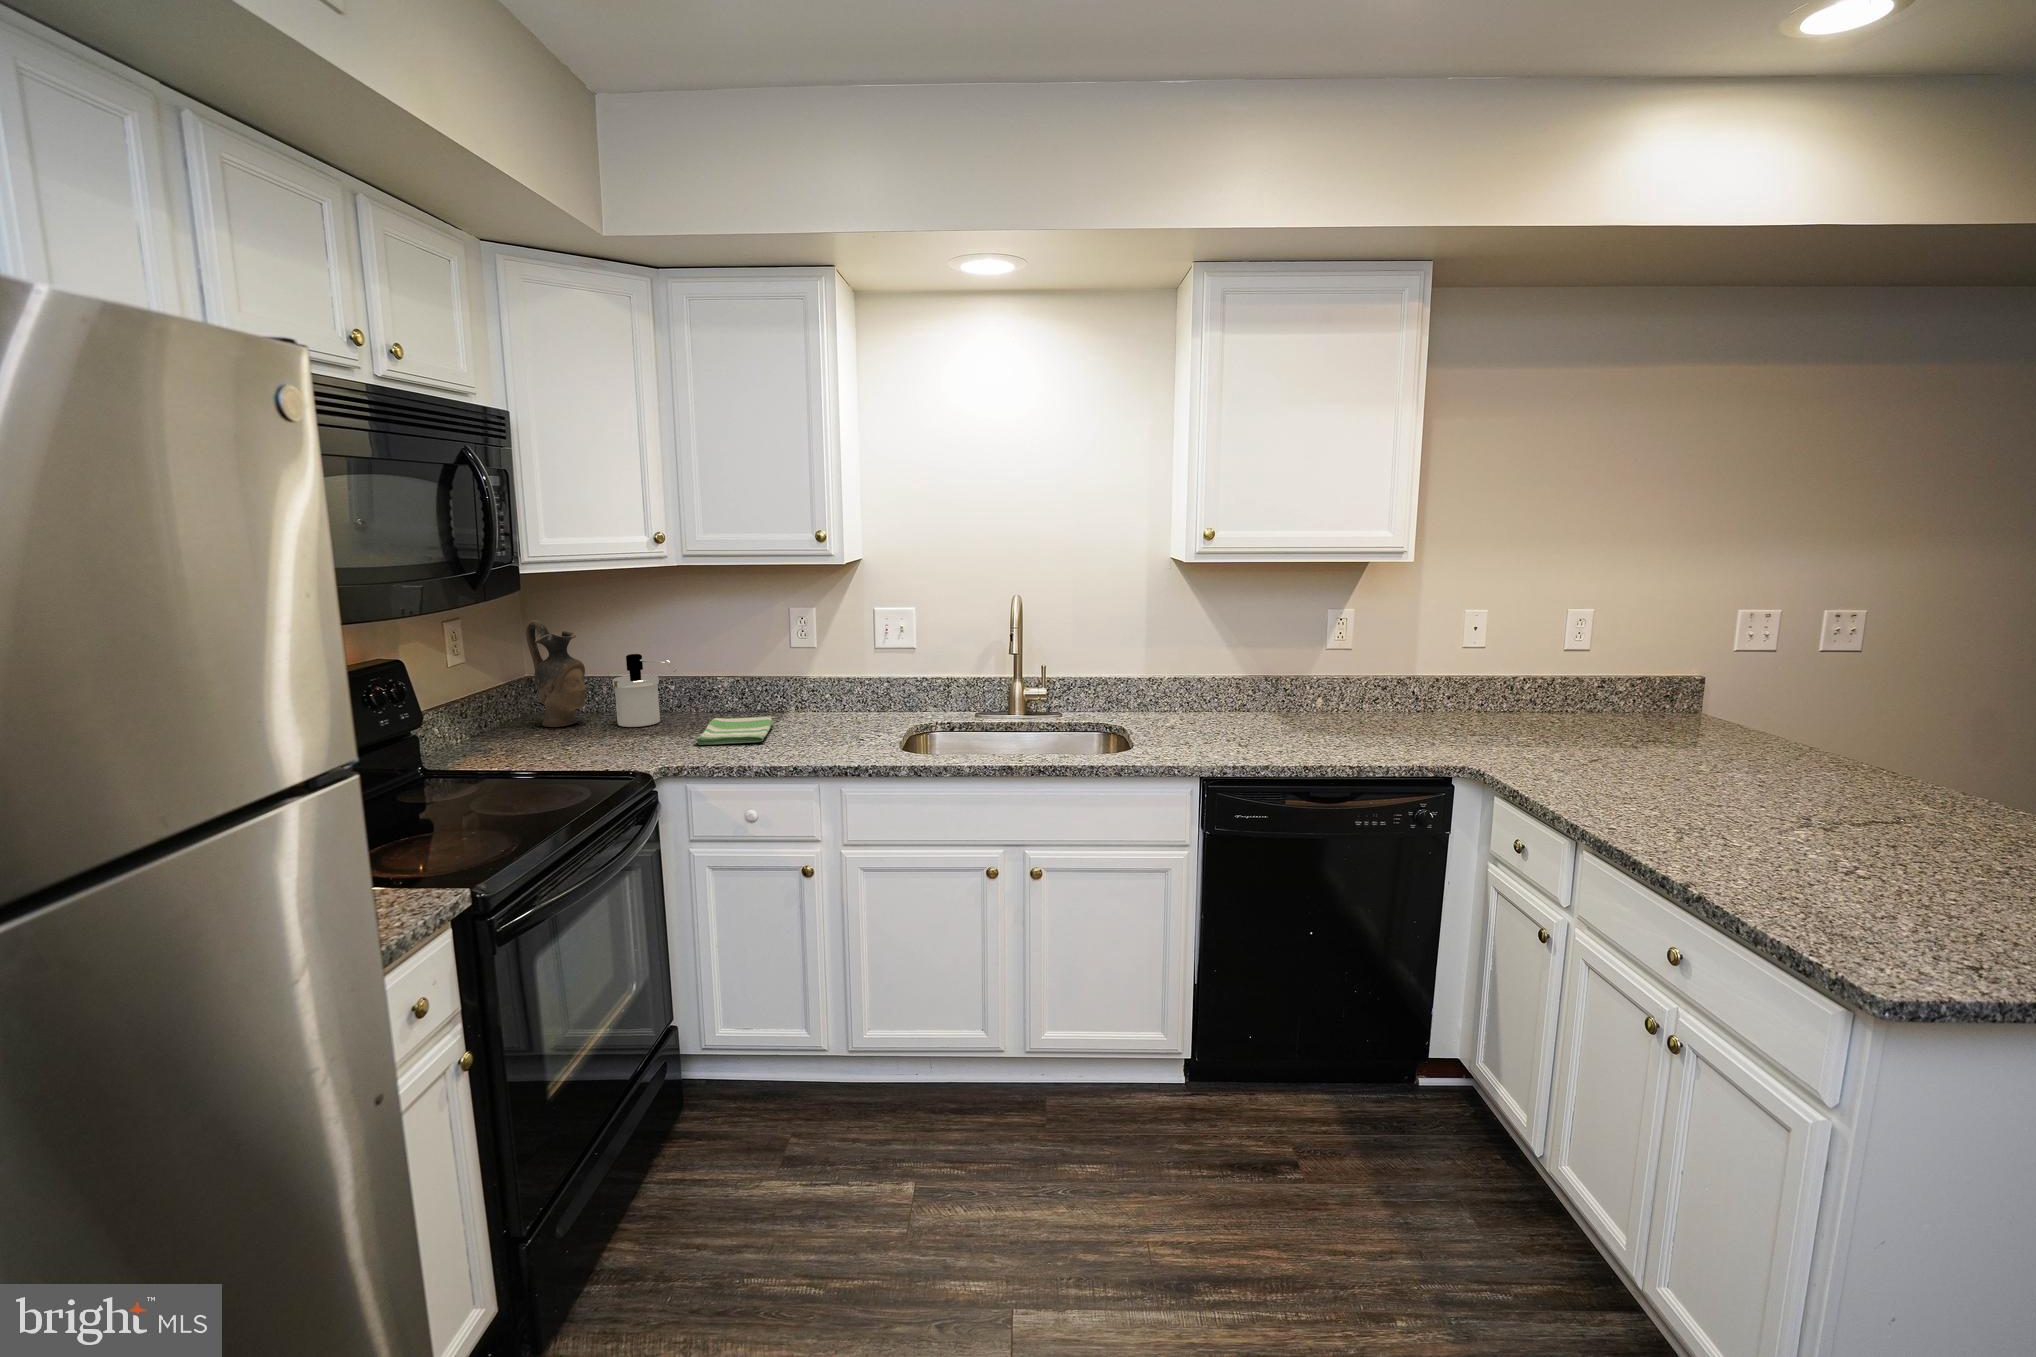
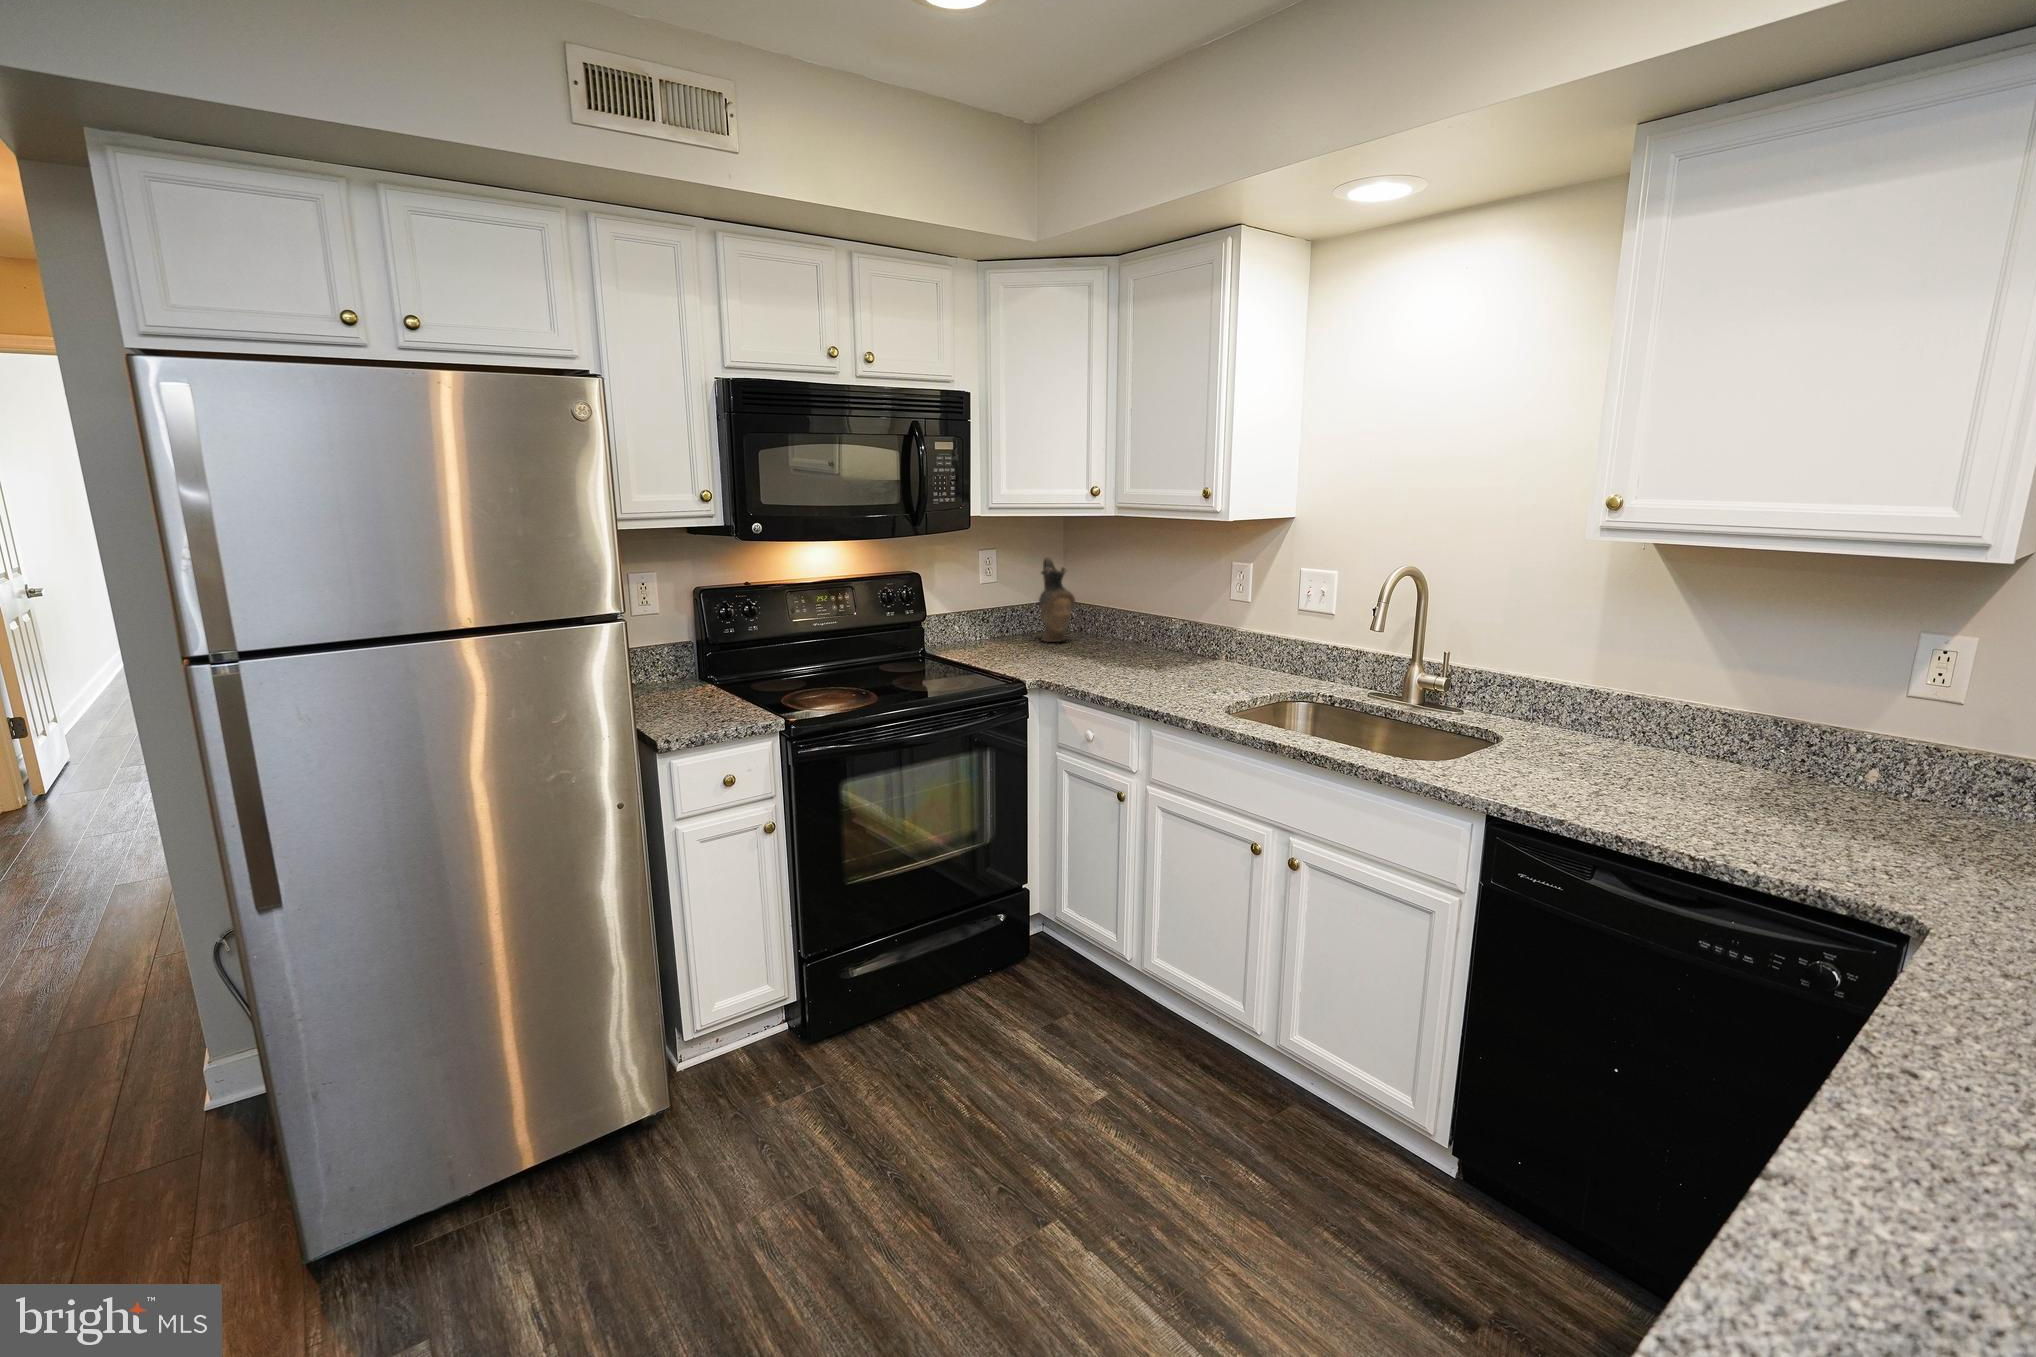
soap dispenser: present [613,654,676,727] -> none [1080,591,1119,651]
dish towel: present [694,716,772,745] -> none [1088,653,1176,677]

